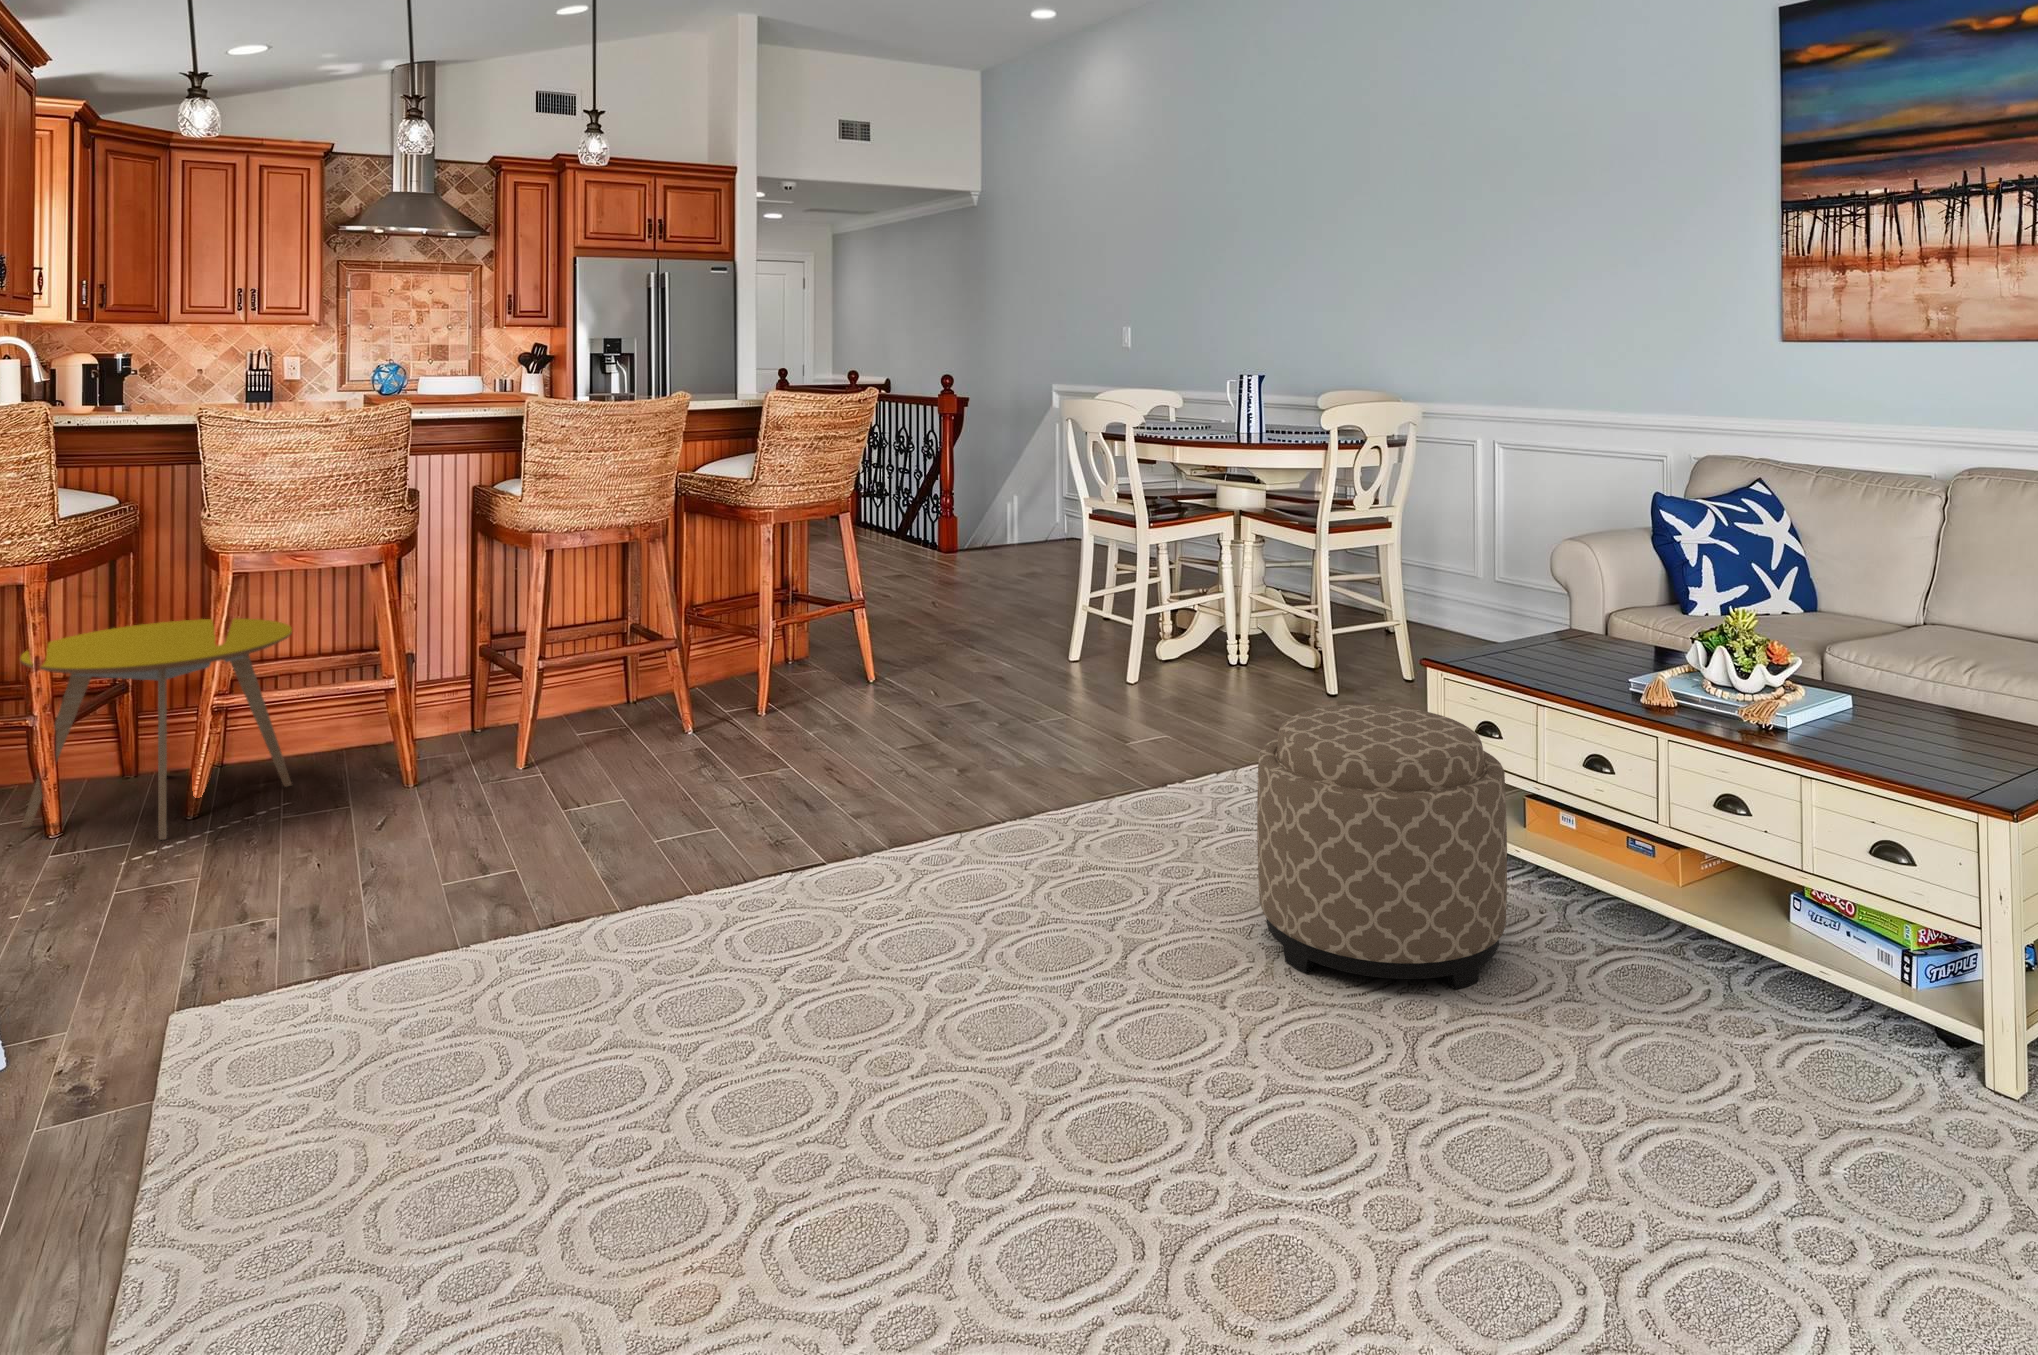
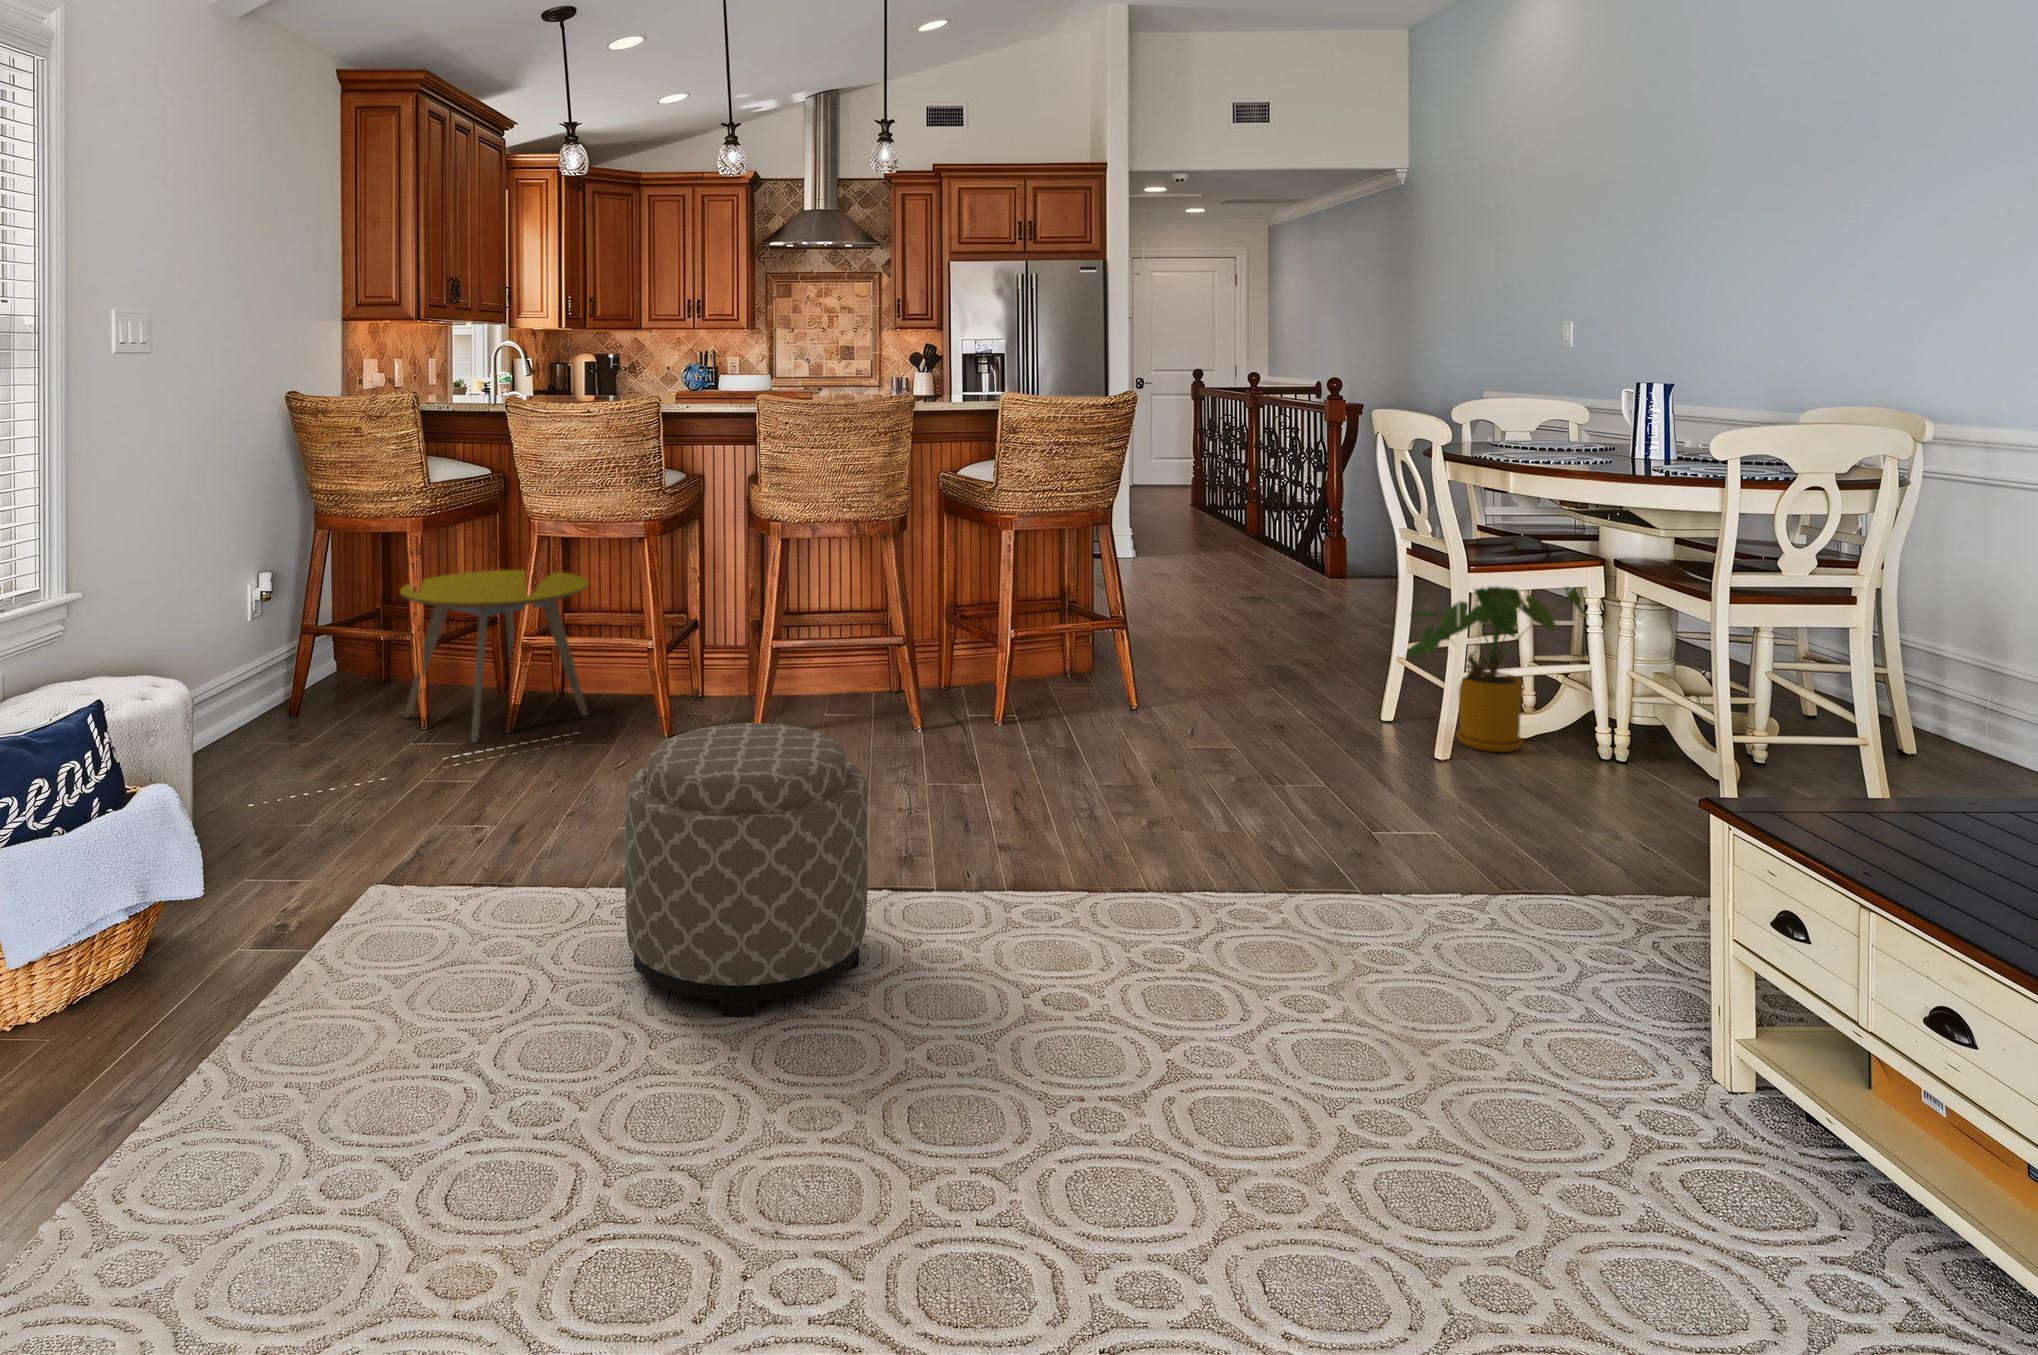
house plant: none [1132,529,1272,684] -> present [1406,587,1588,752]
ottoman: present [1257,705,1507,989] -> present [625,723,868,1016]

